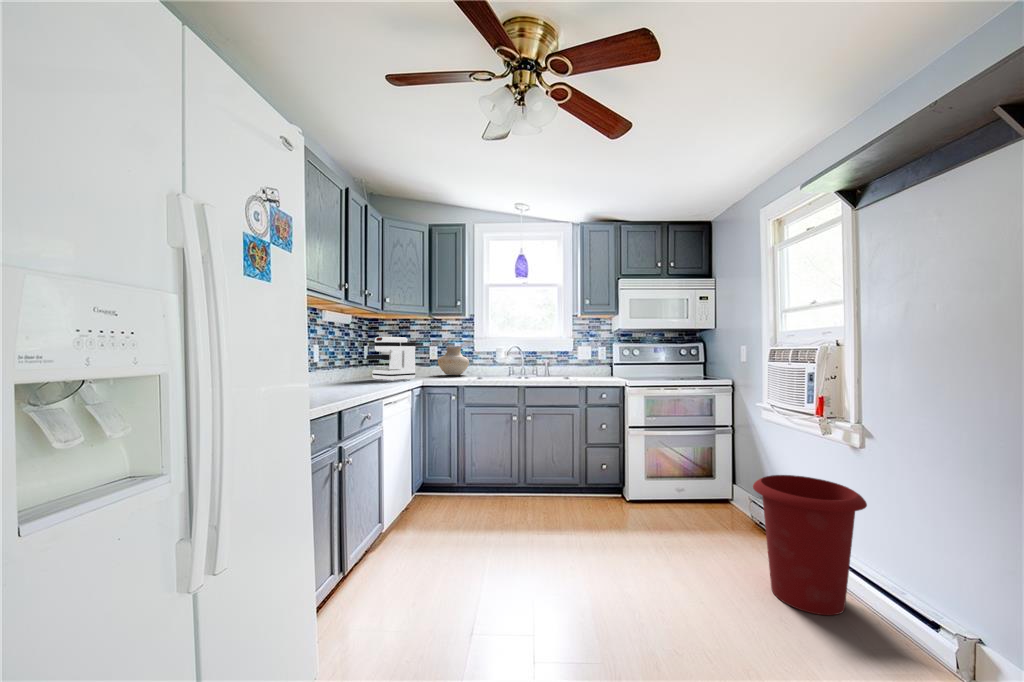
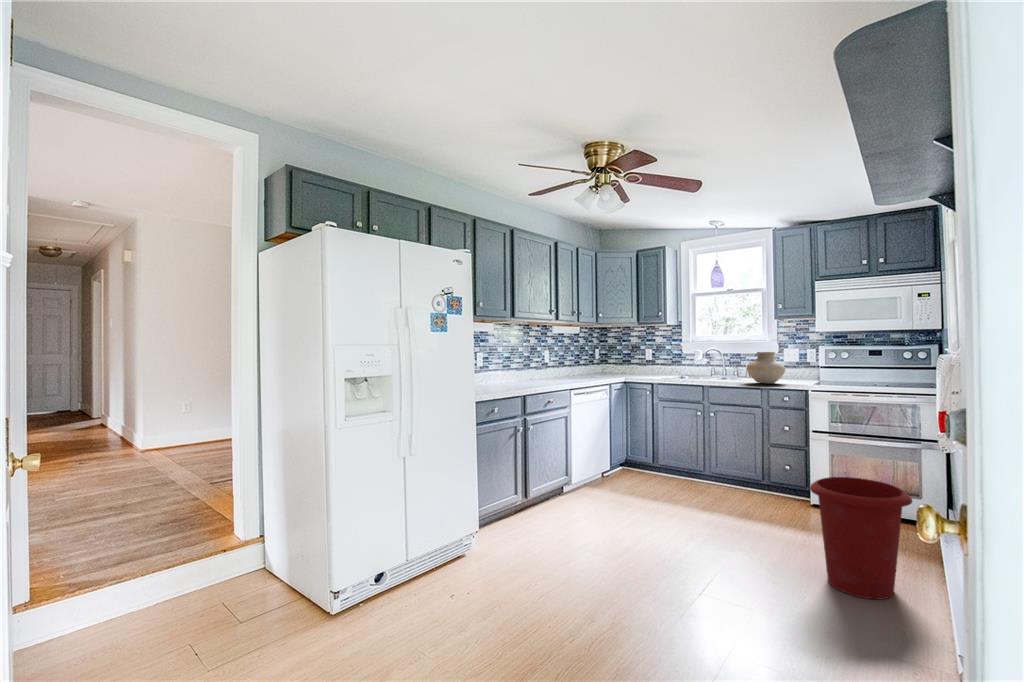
coffee maker: present [366,337,415,381] -> none [584,343,621,378]
vase: present [438,347,469,375] -> present [747,352,785,384]

